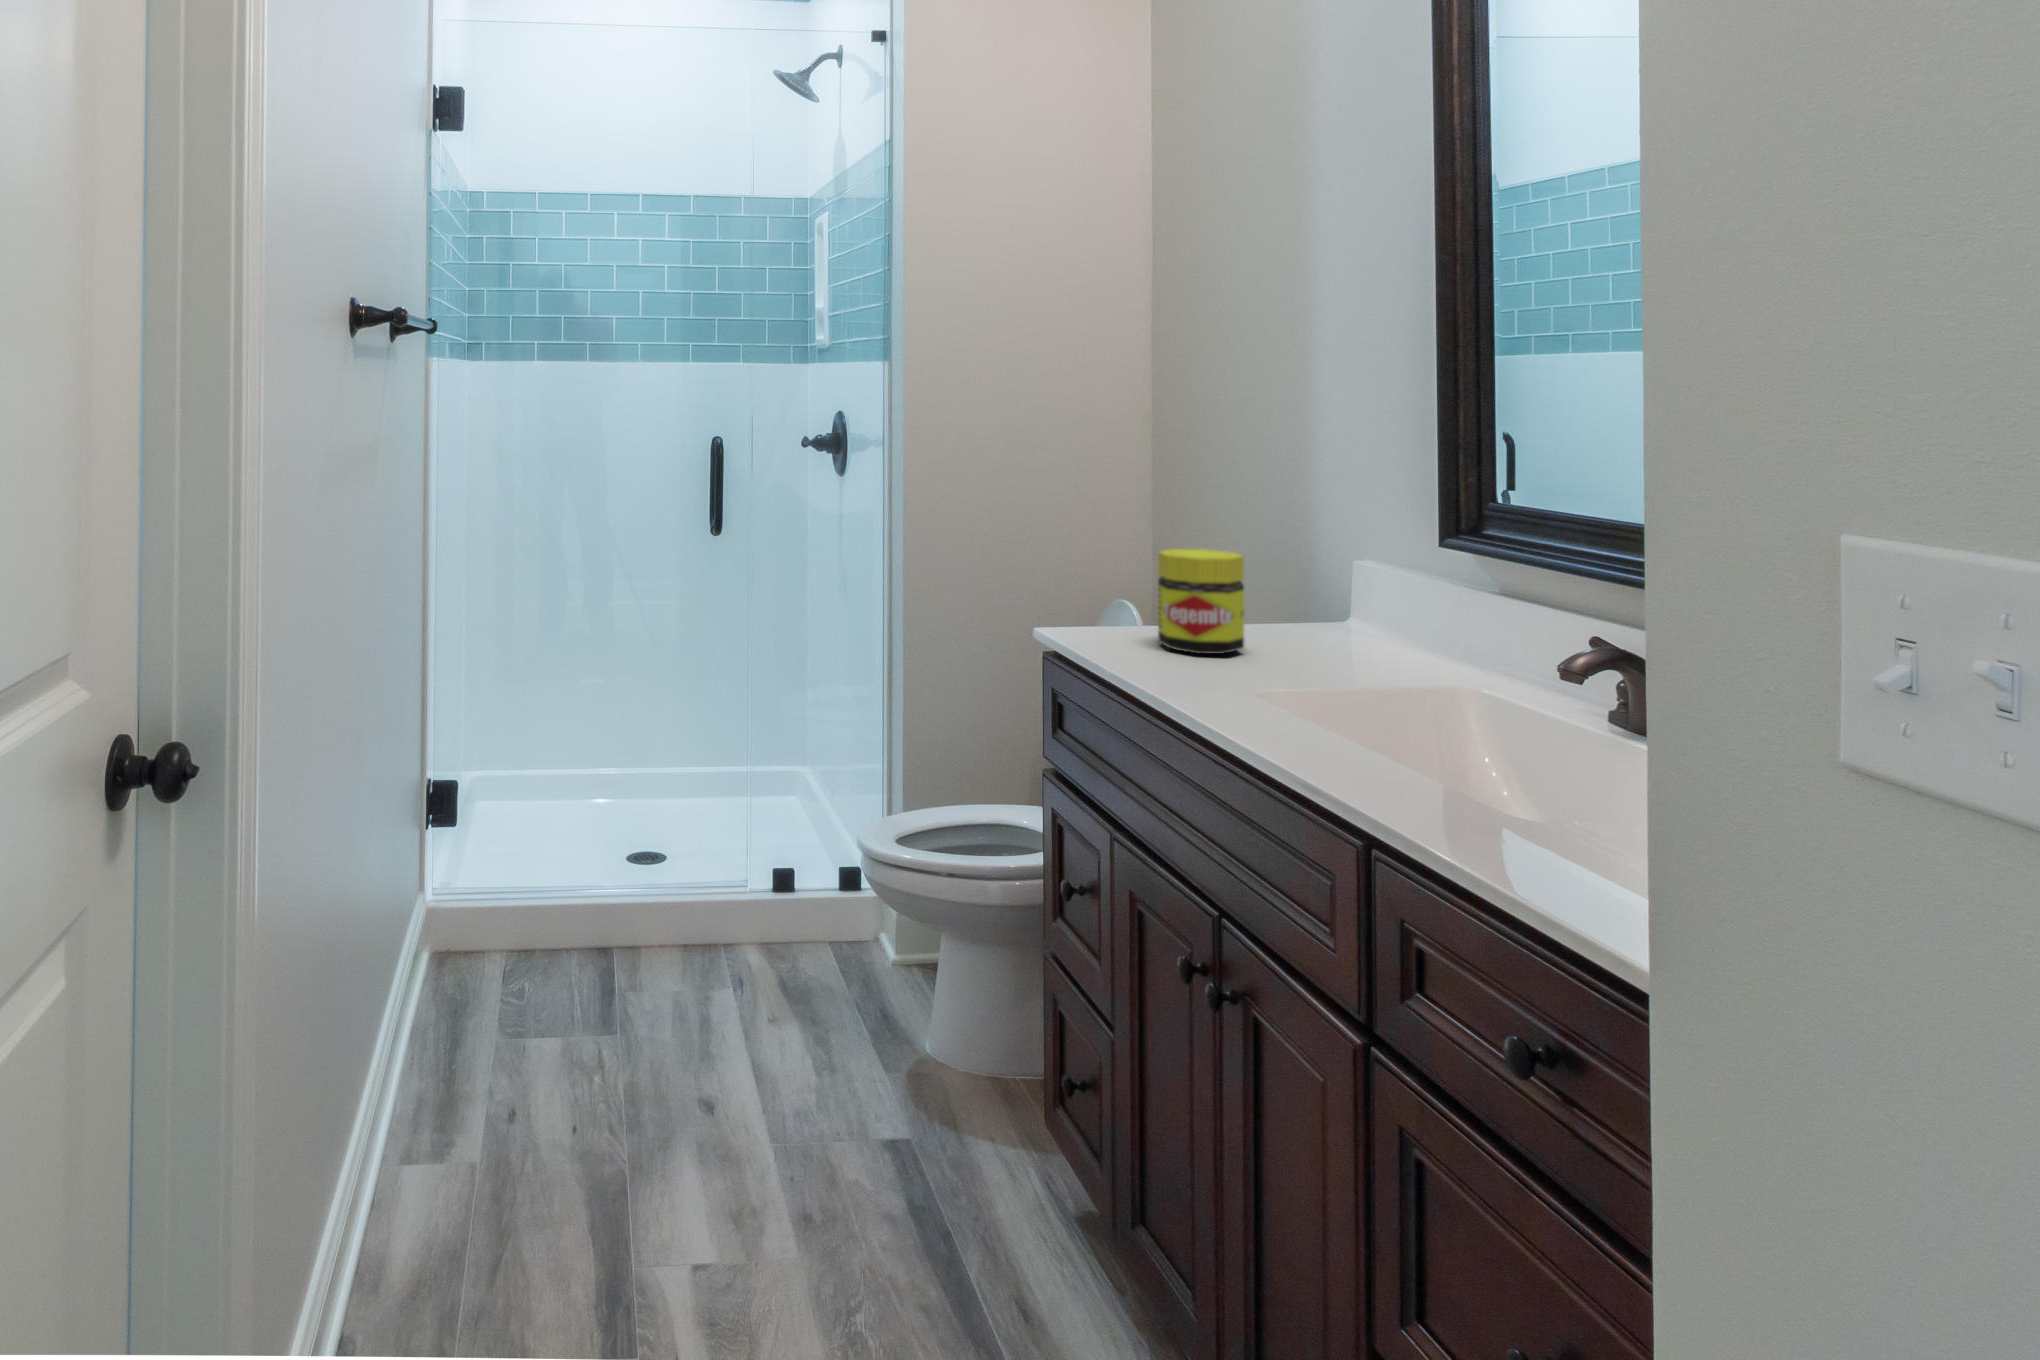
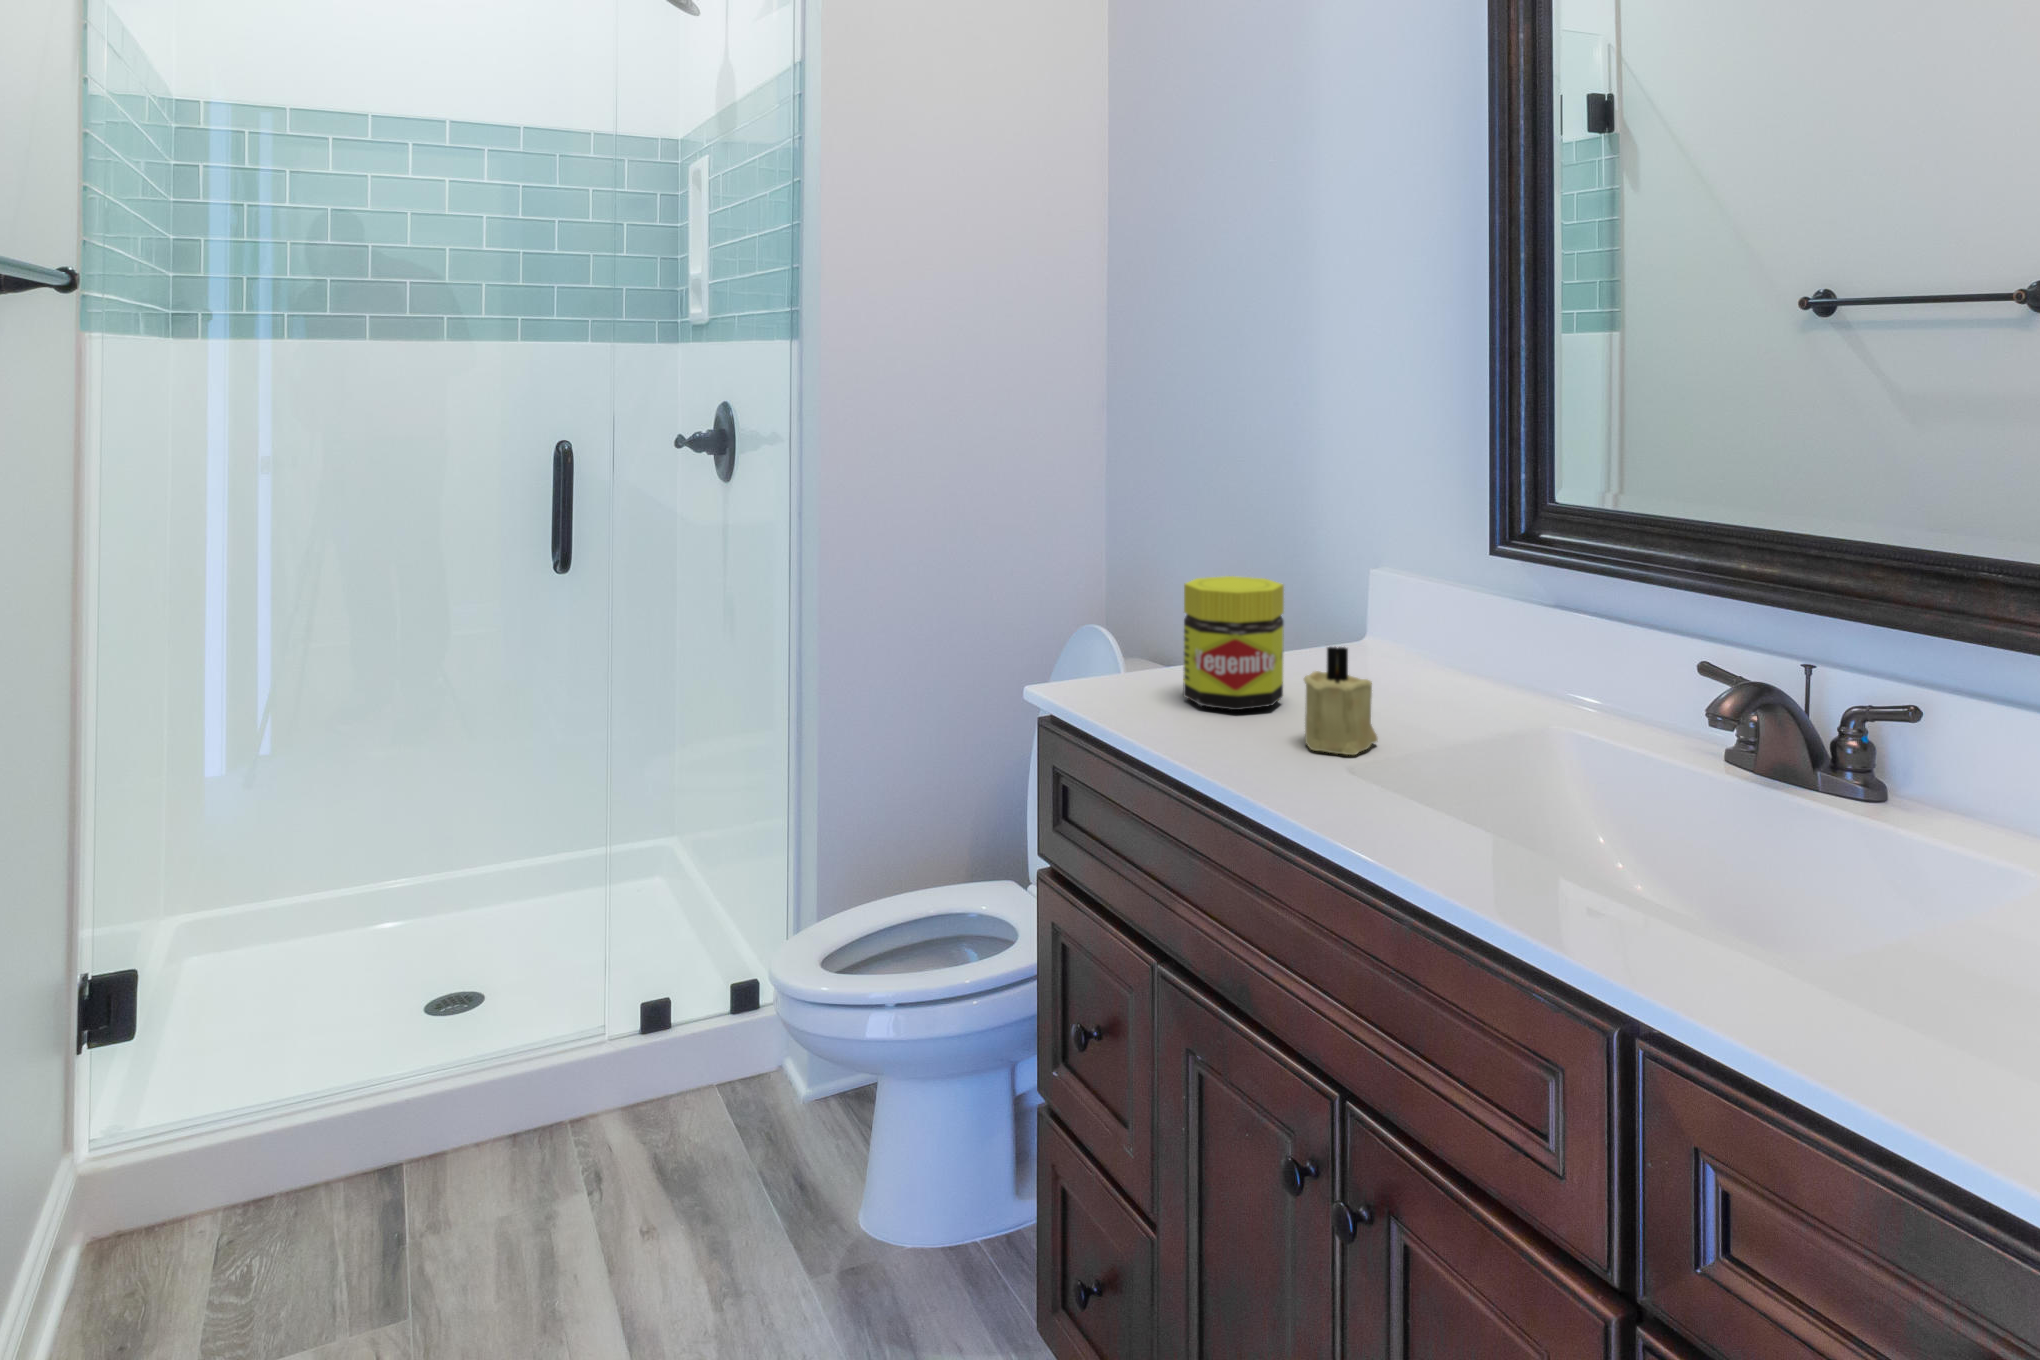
candle: none [1238,601,1305,687] -> present [1304,647,1378,755]

